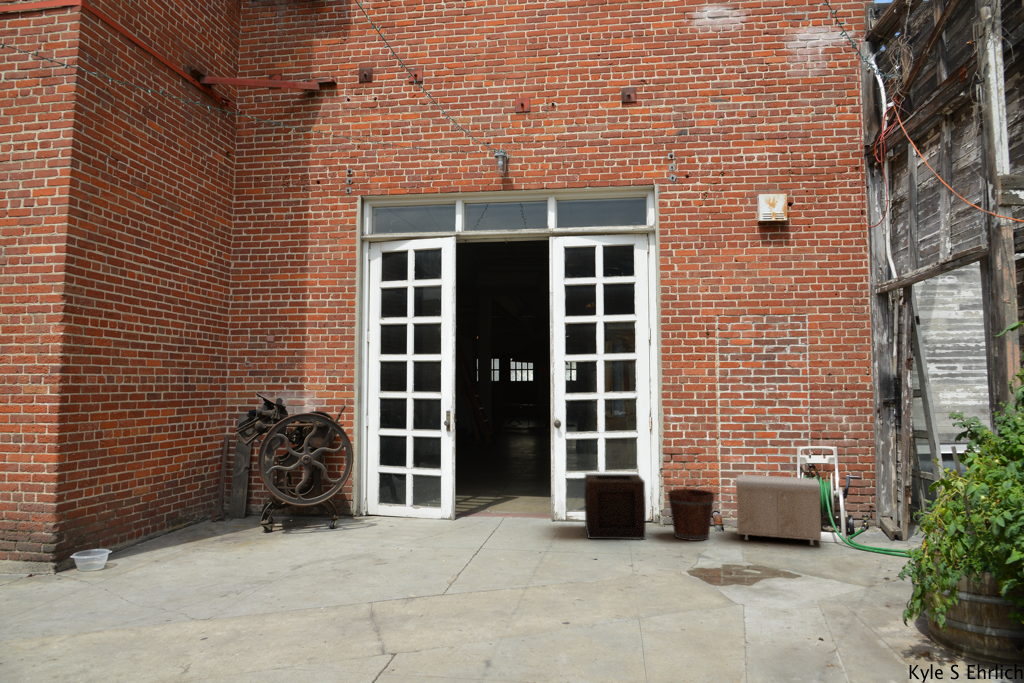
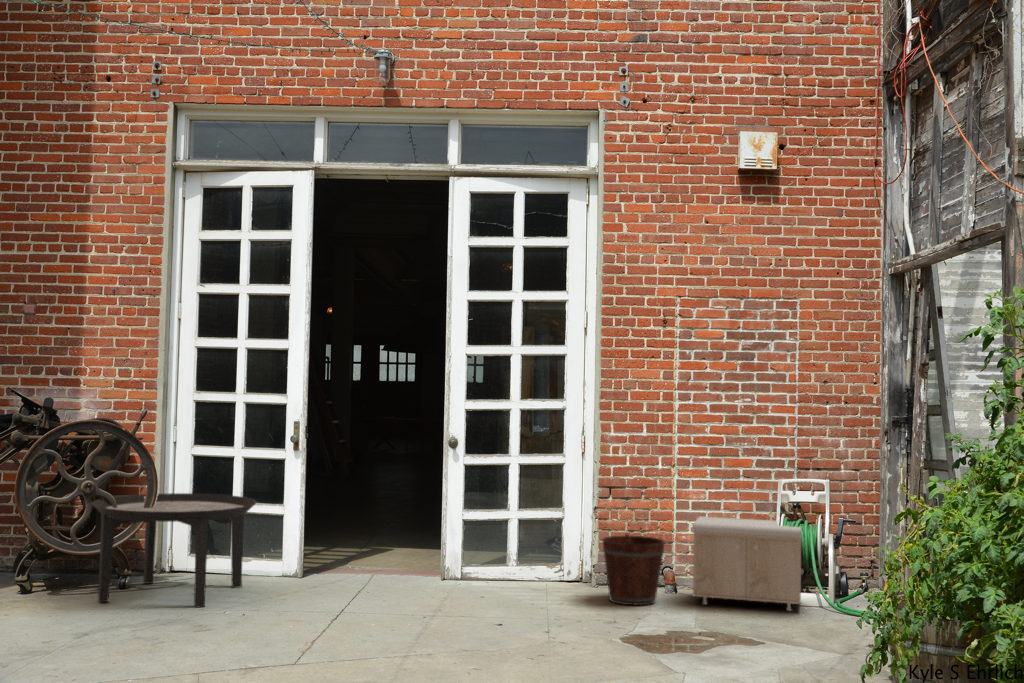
round table: none [311,461,423,542] -> present [92,493,257,608]
wooden crate: present [584,474,646,539] -> none [488,514,571,604]

